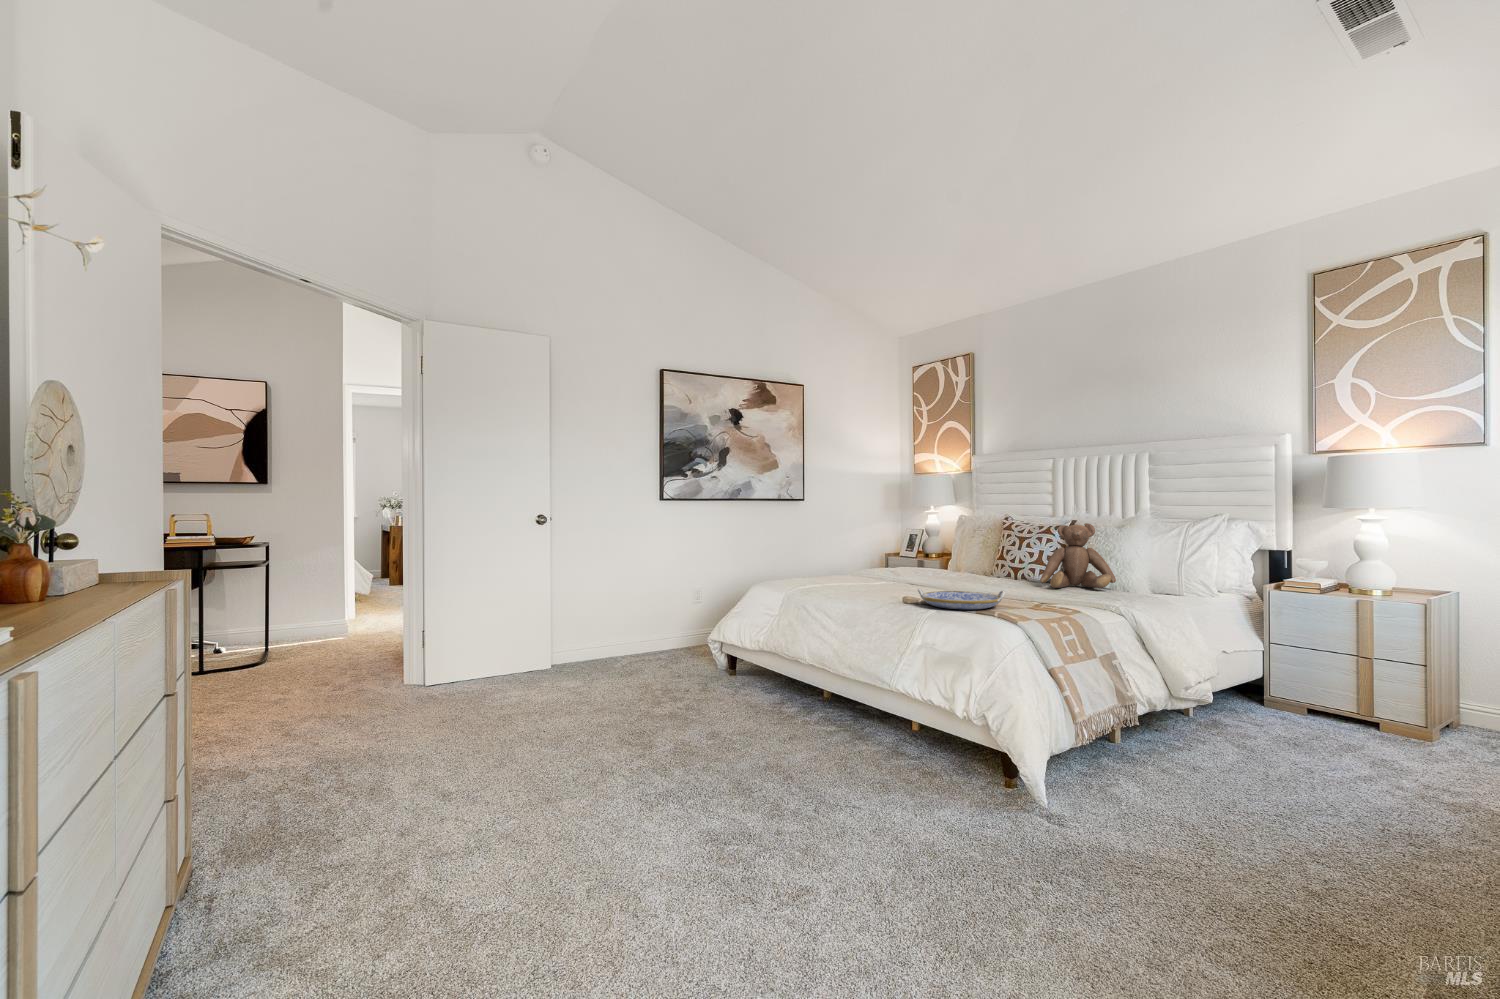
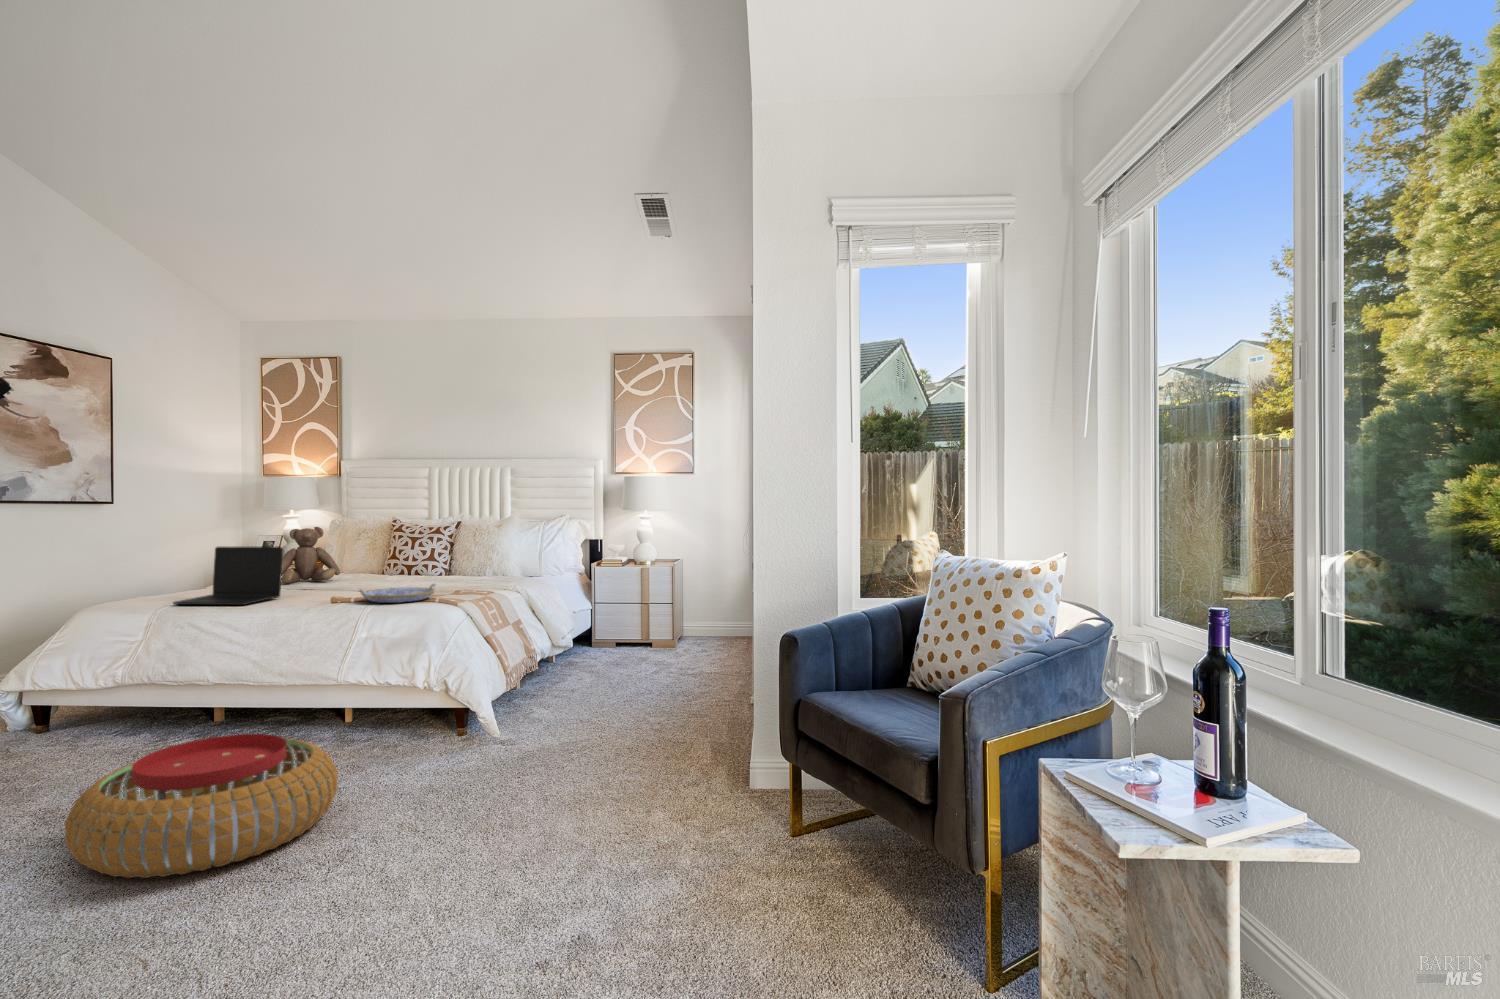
teddy bear: present [1040,523,1116,588] -> present [281,527,340,583]
laptop: none [780,536,866,594] -> present [173,547,283,605]
pouf: none [588,725,819,875] -> present [65,734,338,878]

